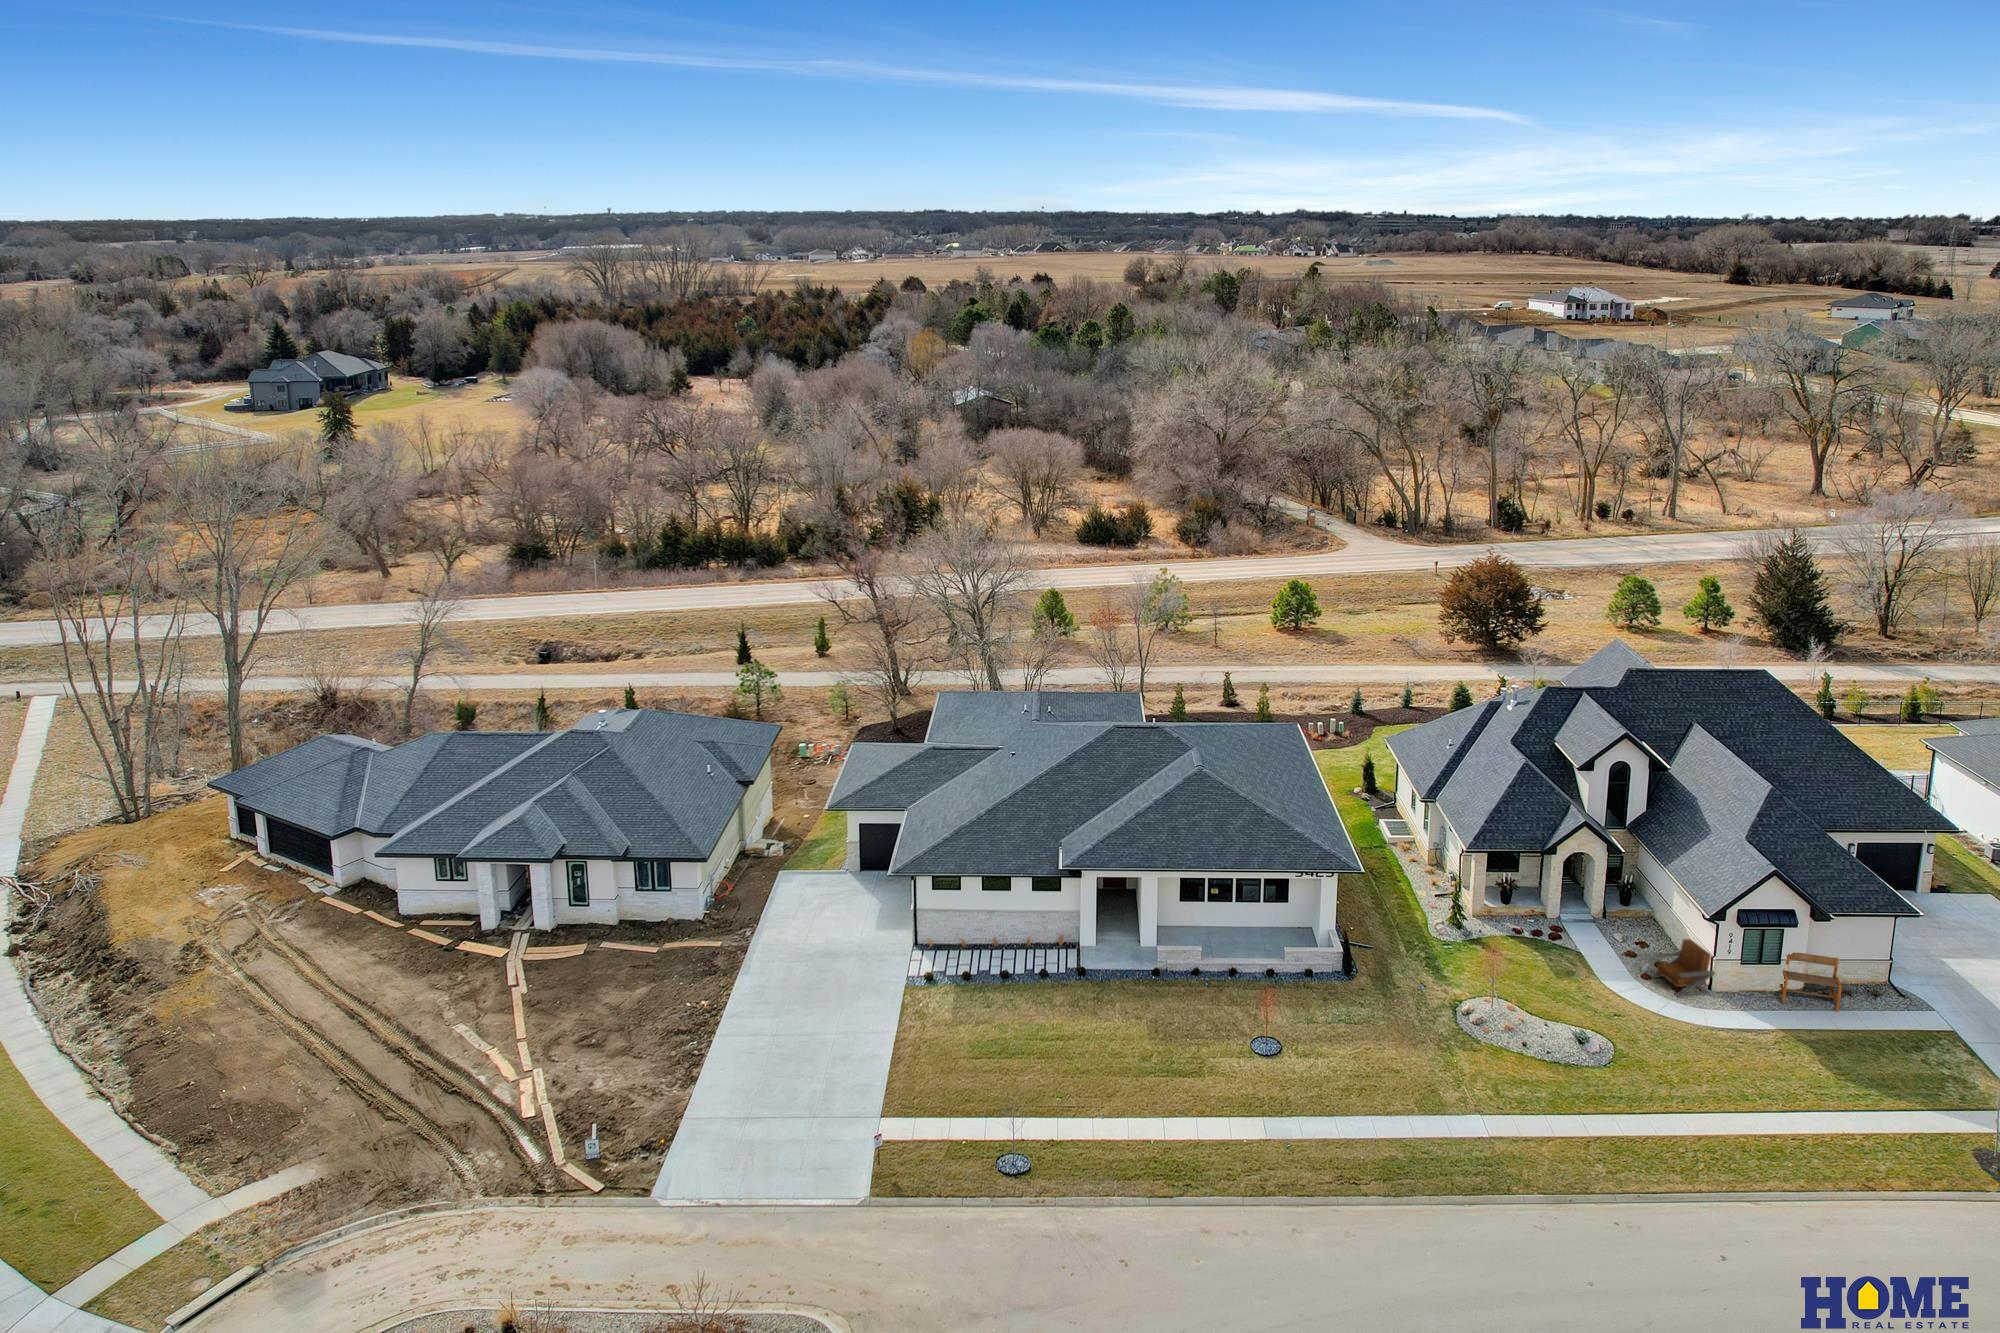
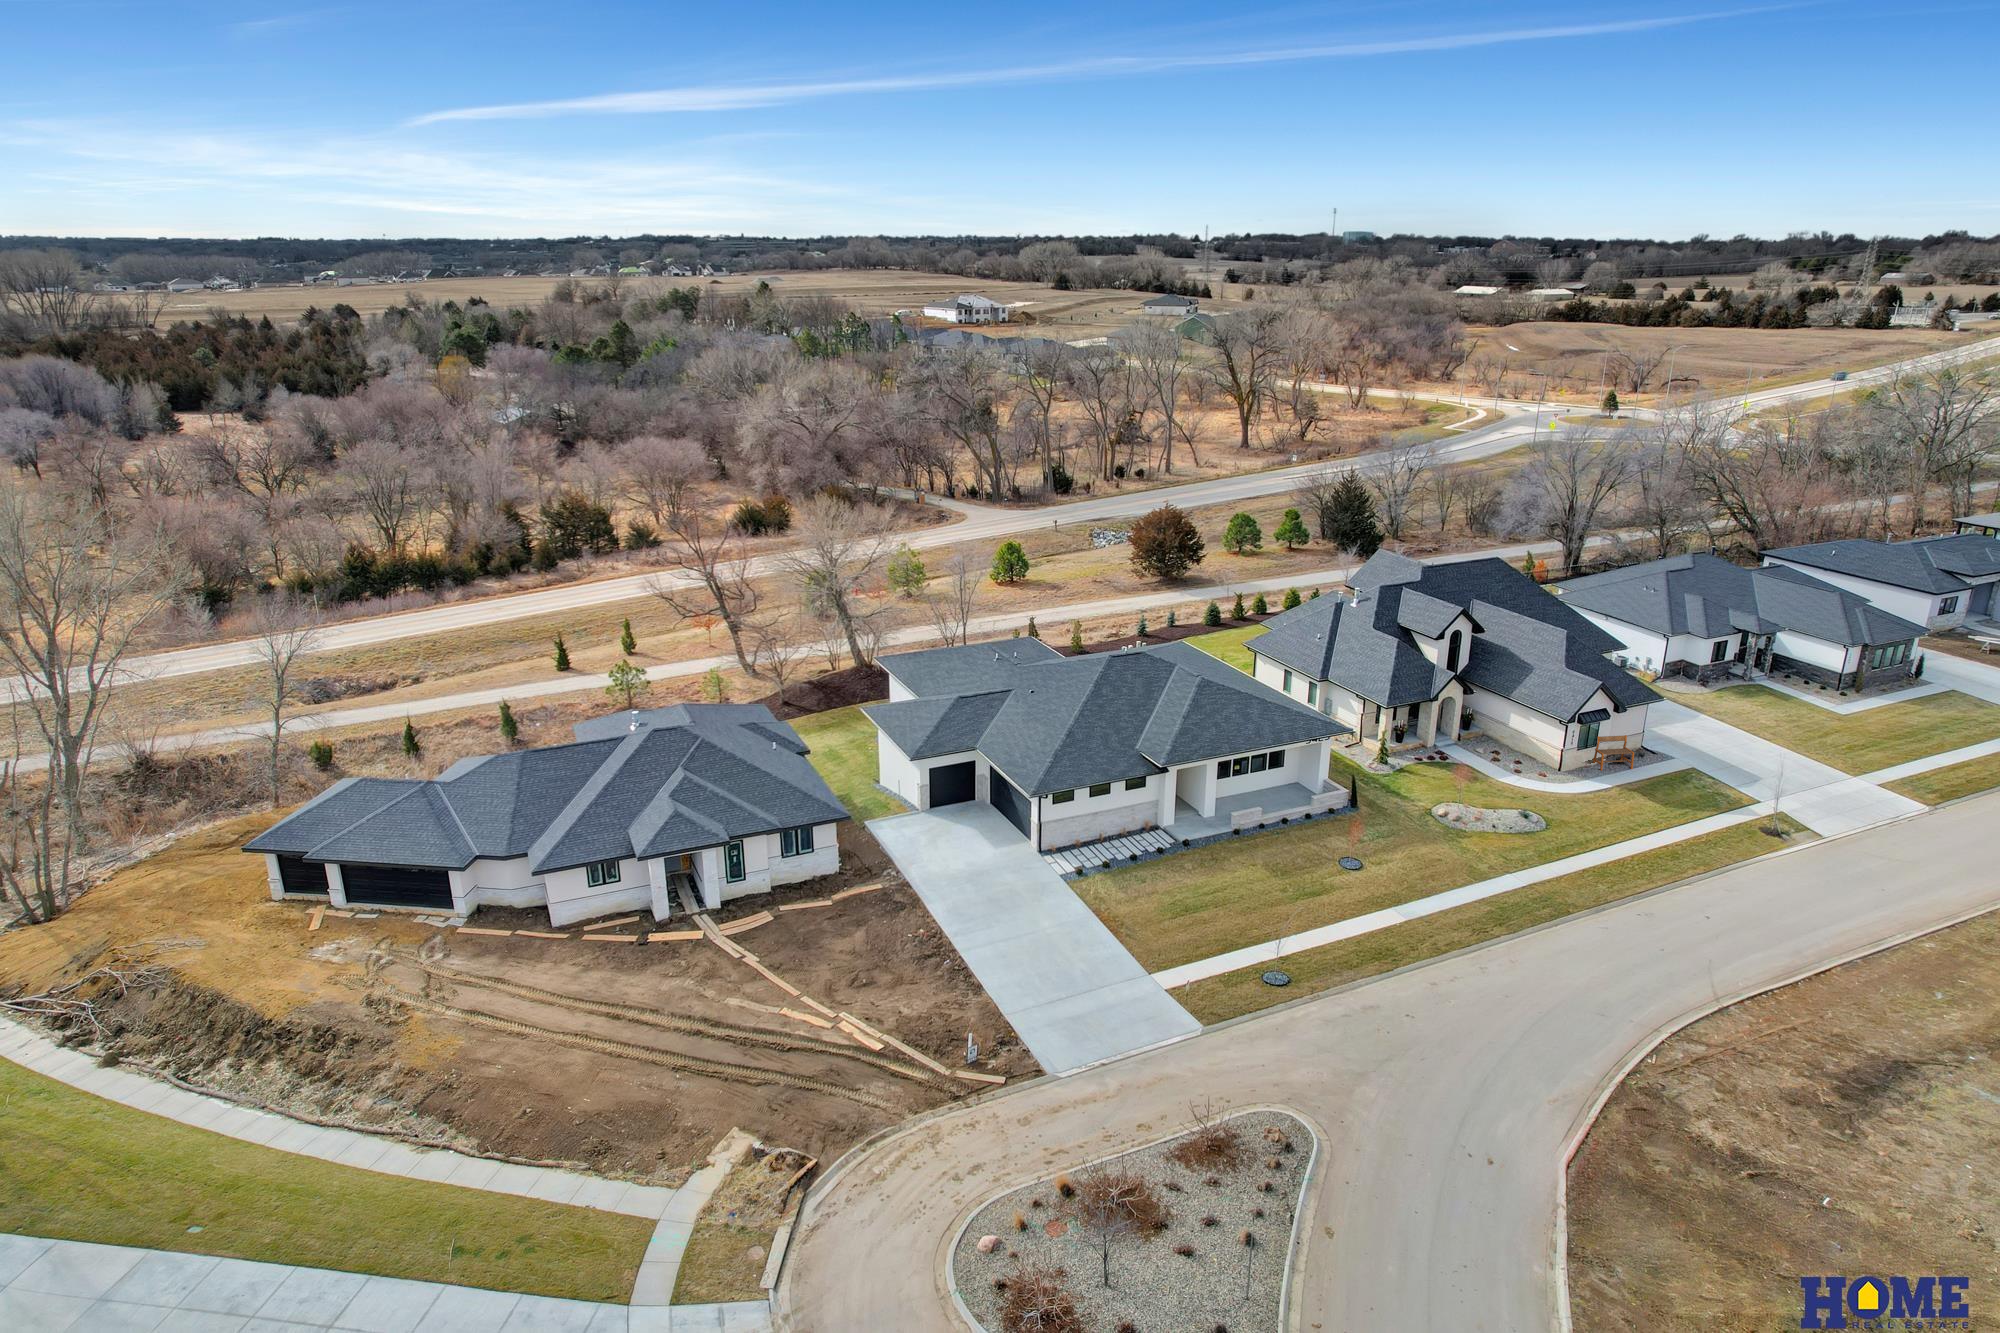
lounge chair: present [1652,939,1715,998] -> none [1519,740,1564,780]

